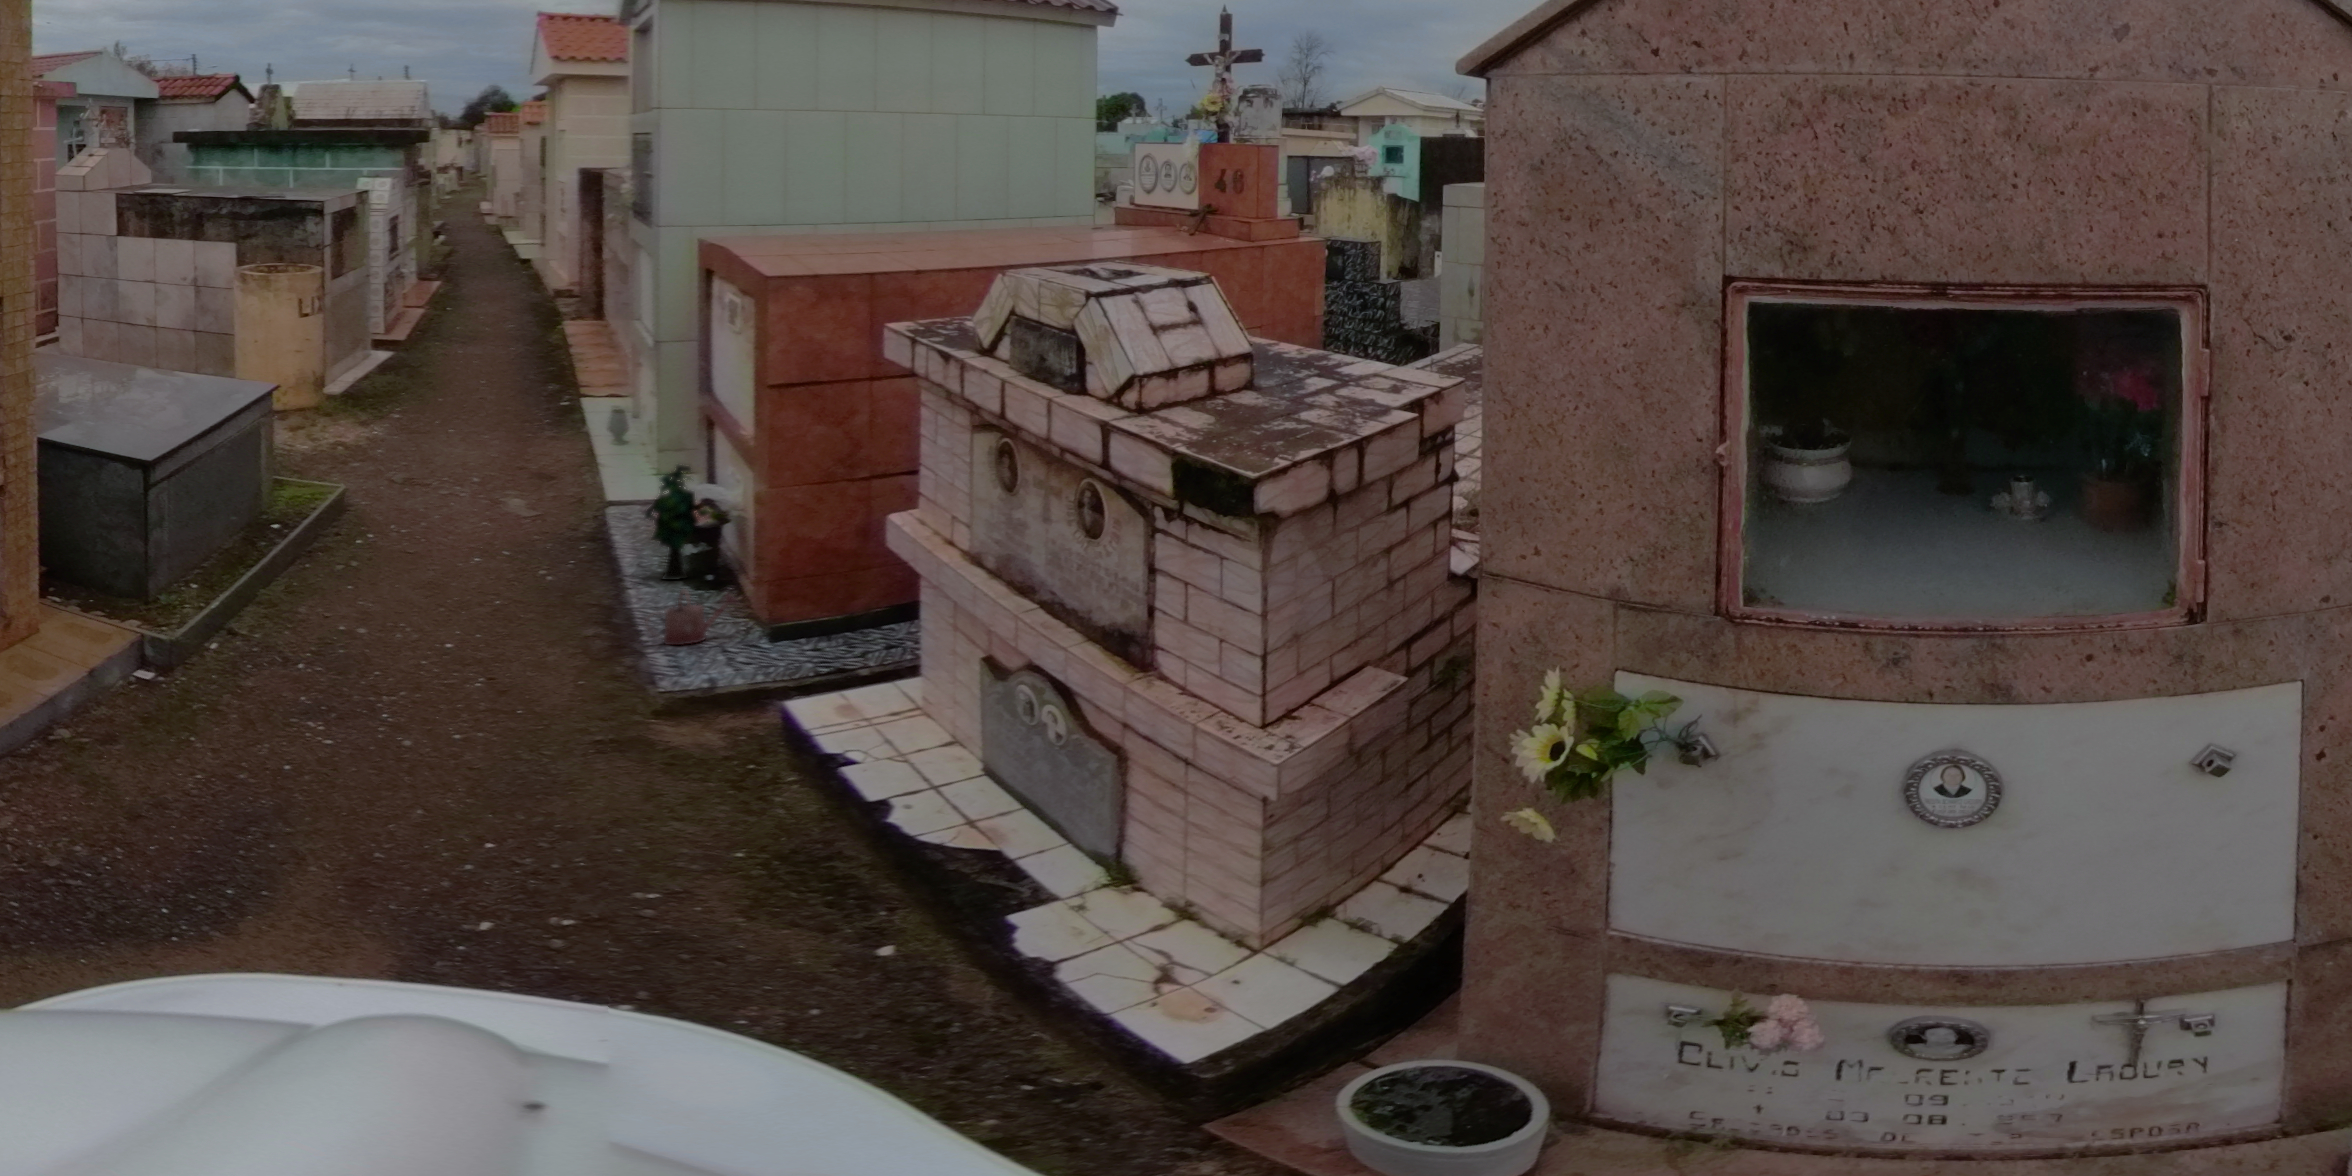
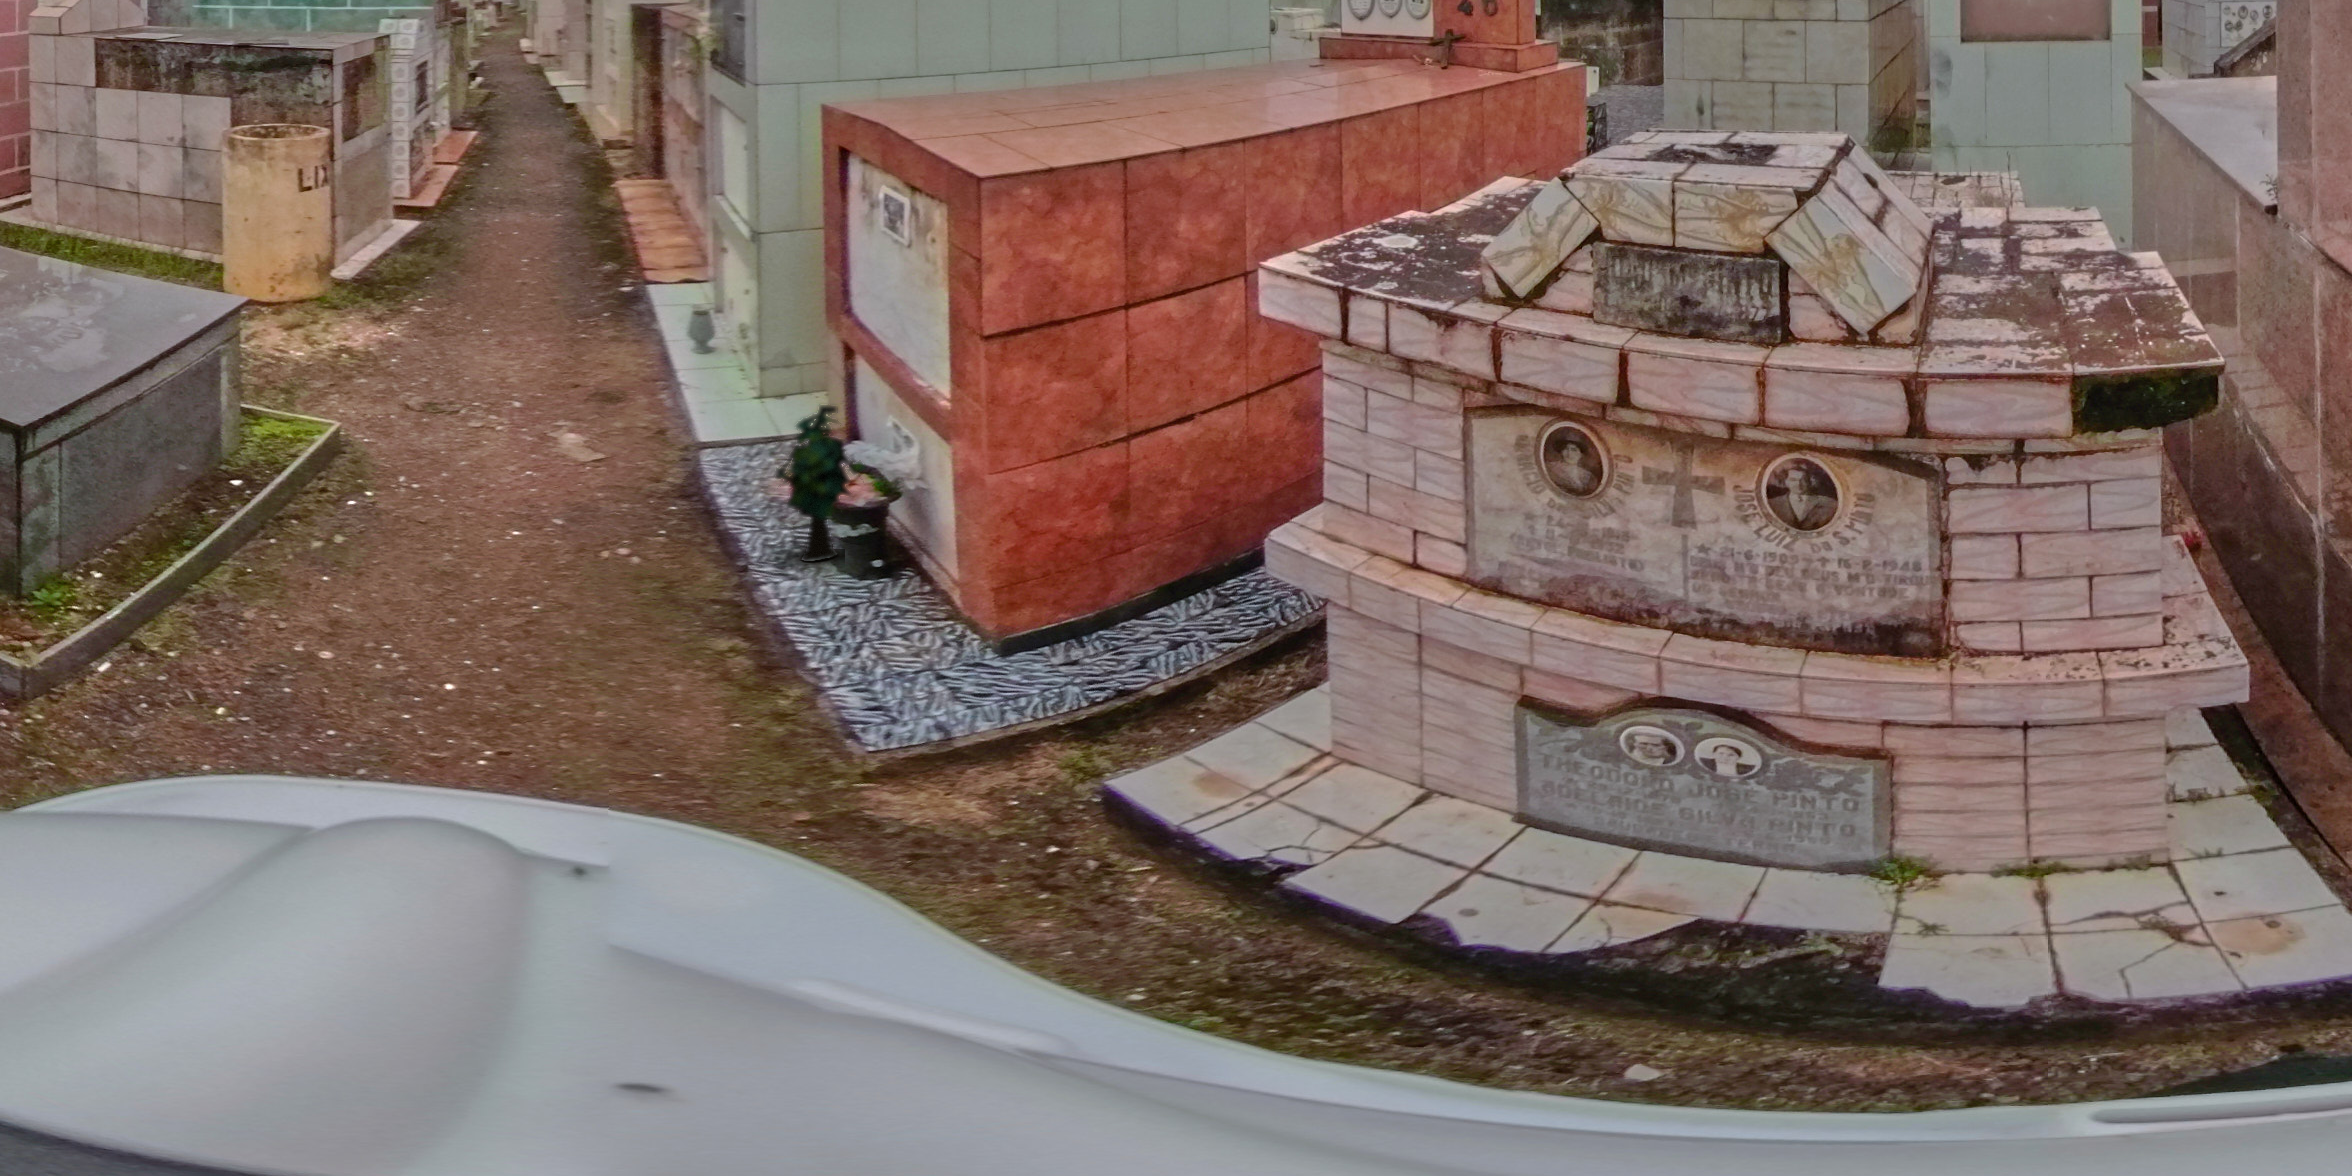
watering can: present [646,590,736,645] -> none [799,602,929,686]

